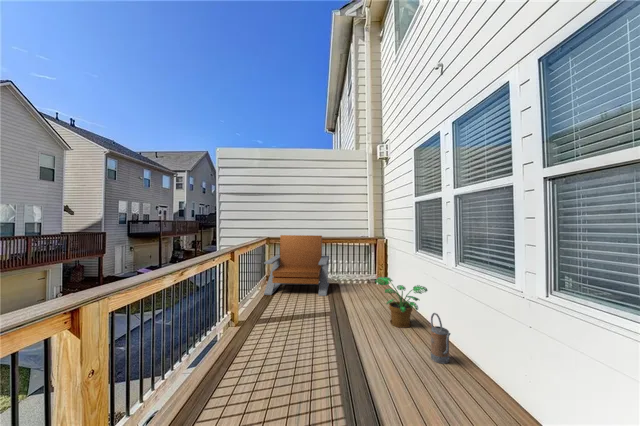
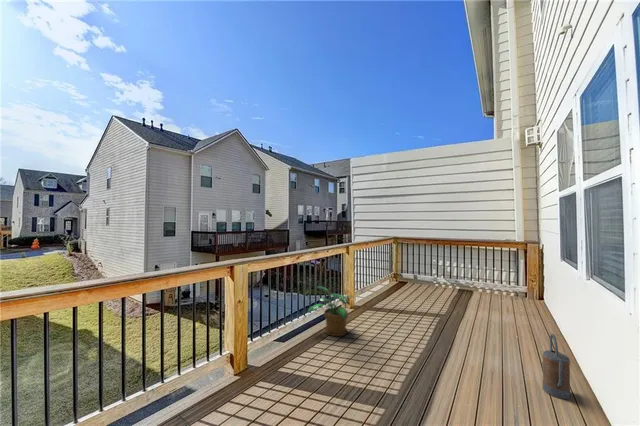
lounge chair: present [264,235,329,296] -> none [386,235,461,301]
potted plant: present [375,277,427,328] -> present [308,286,352,336]

